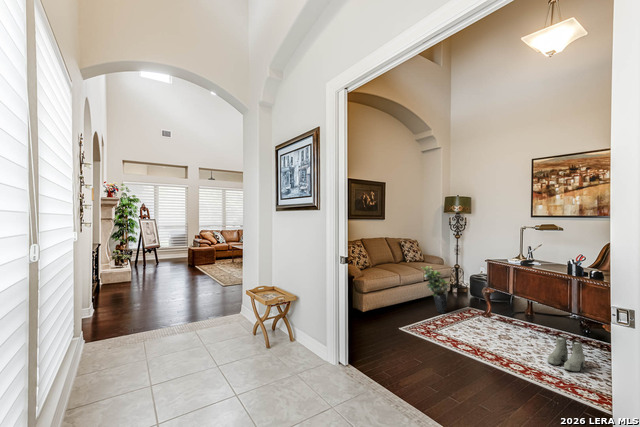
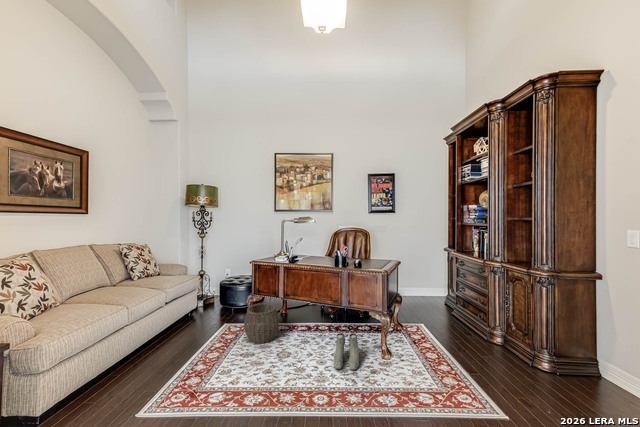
potted plant: present [422,266,449,313] -> none [165,280,209,345]
woven basket: none [476,296,510,329] -> present [244,303,279,343]

